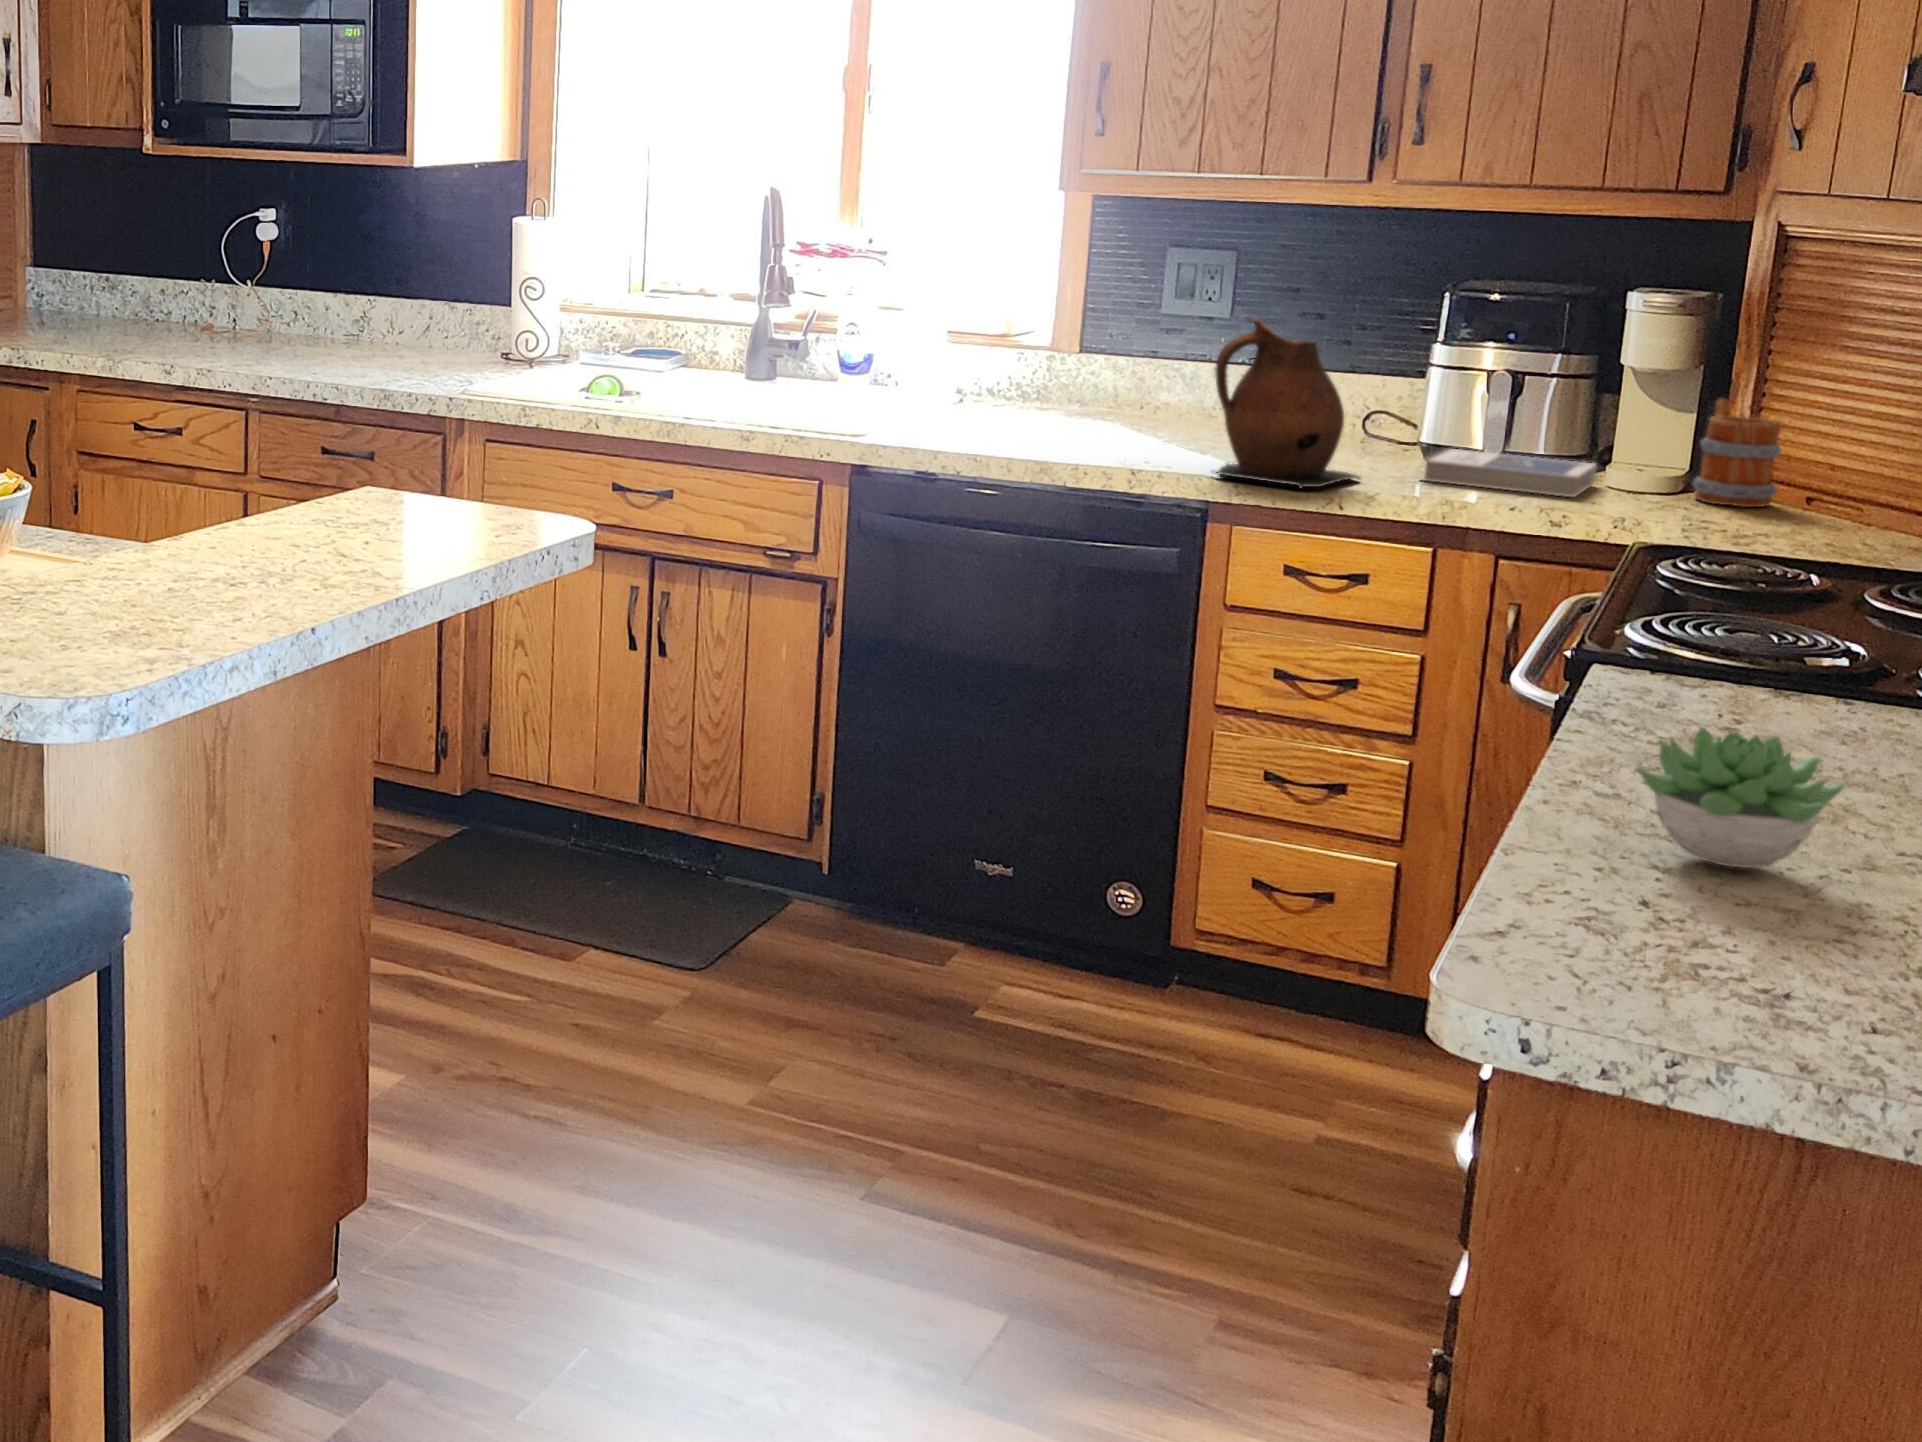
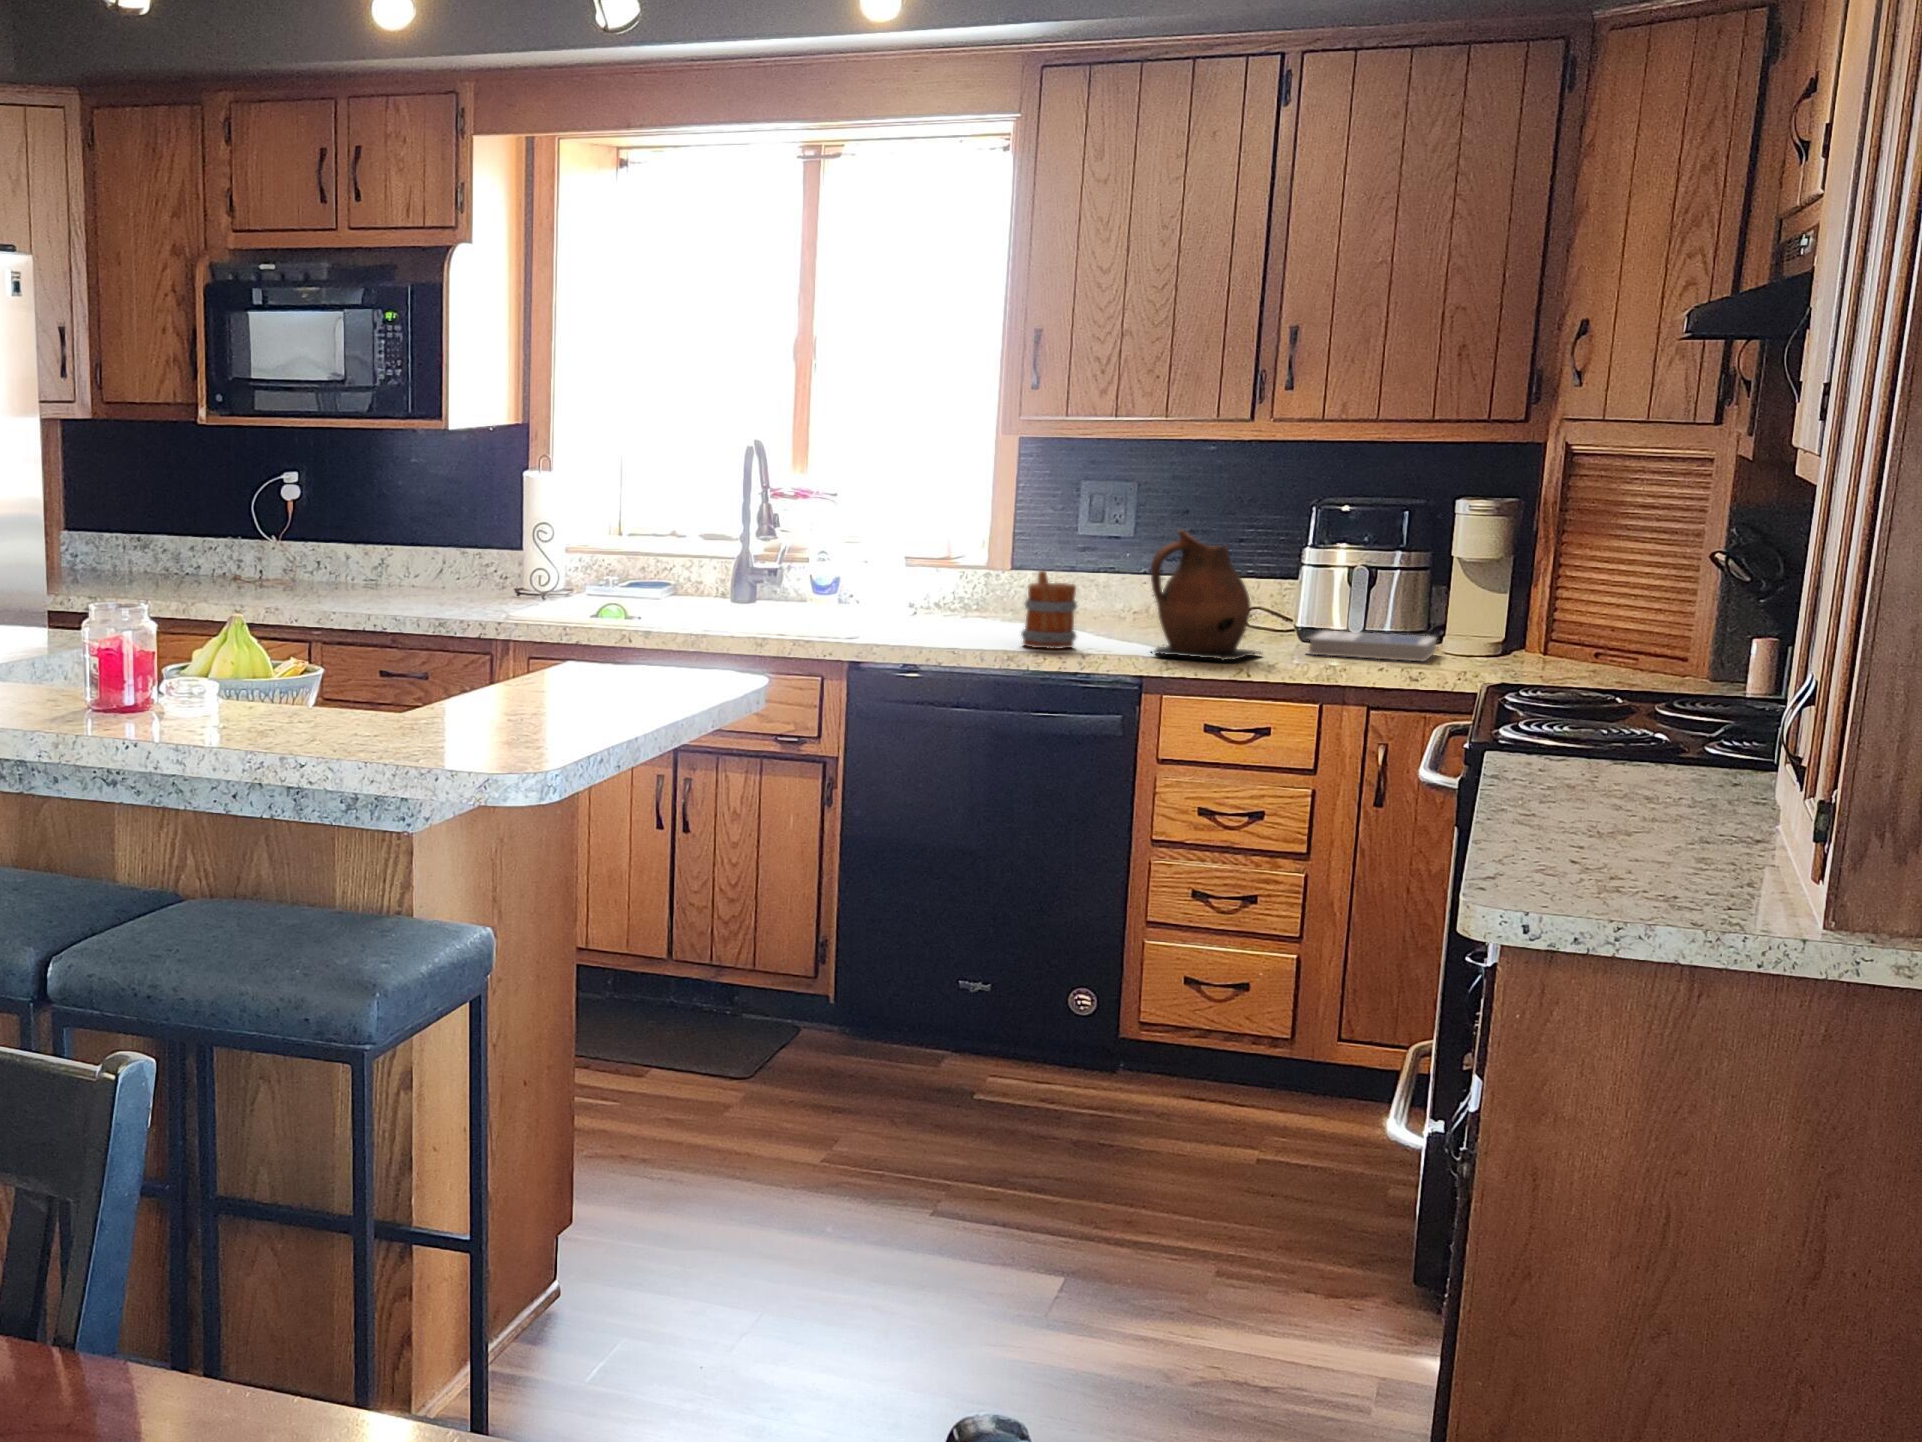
mug: present [1693,399,1781,507] -> present [1021,571,1077,649]
succulent plant: present [1638,728,1845,868] -> none [1553,757,1683,843]

